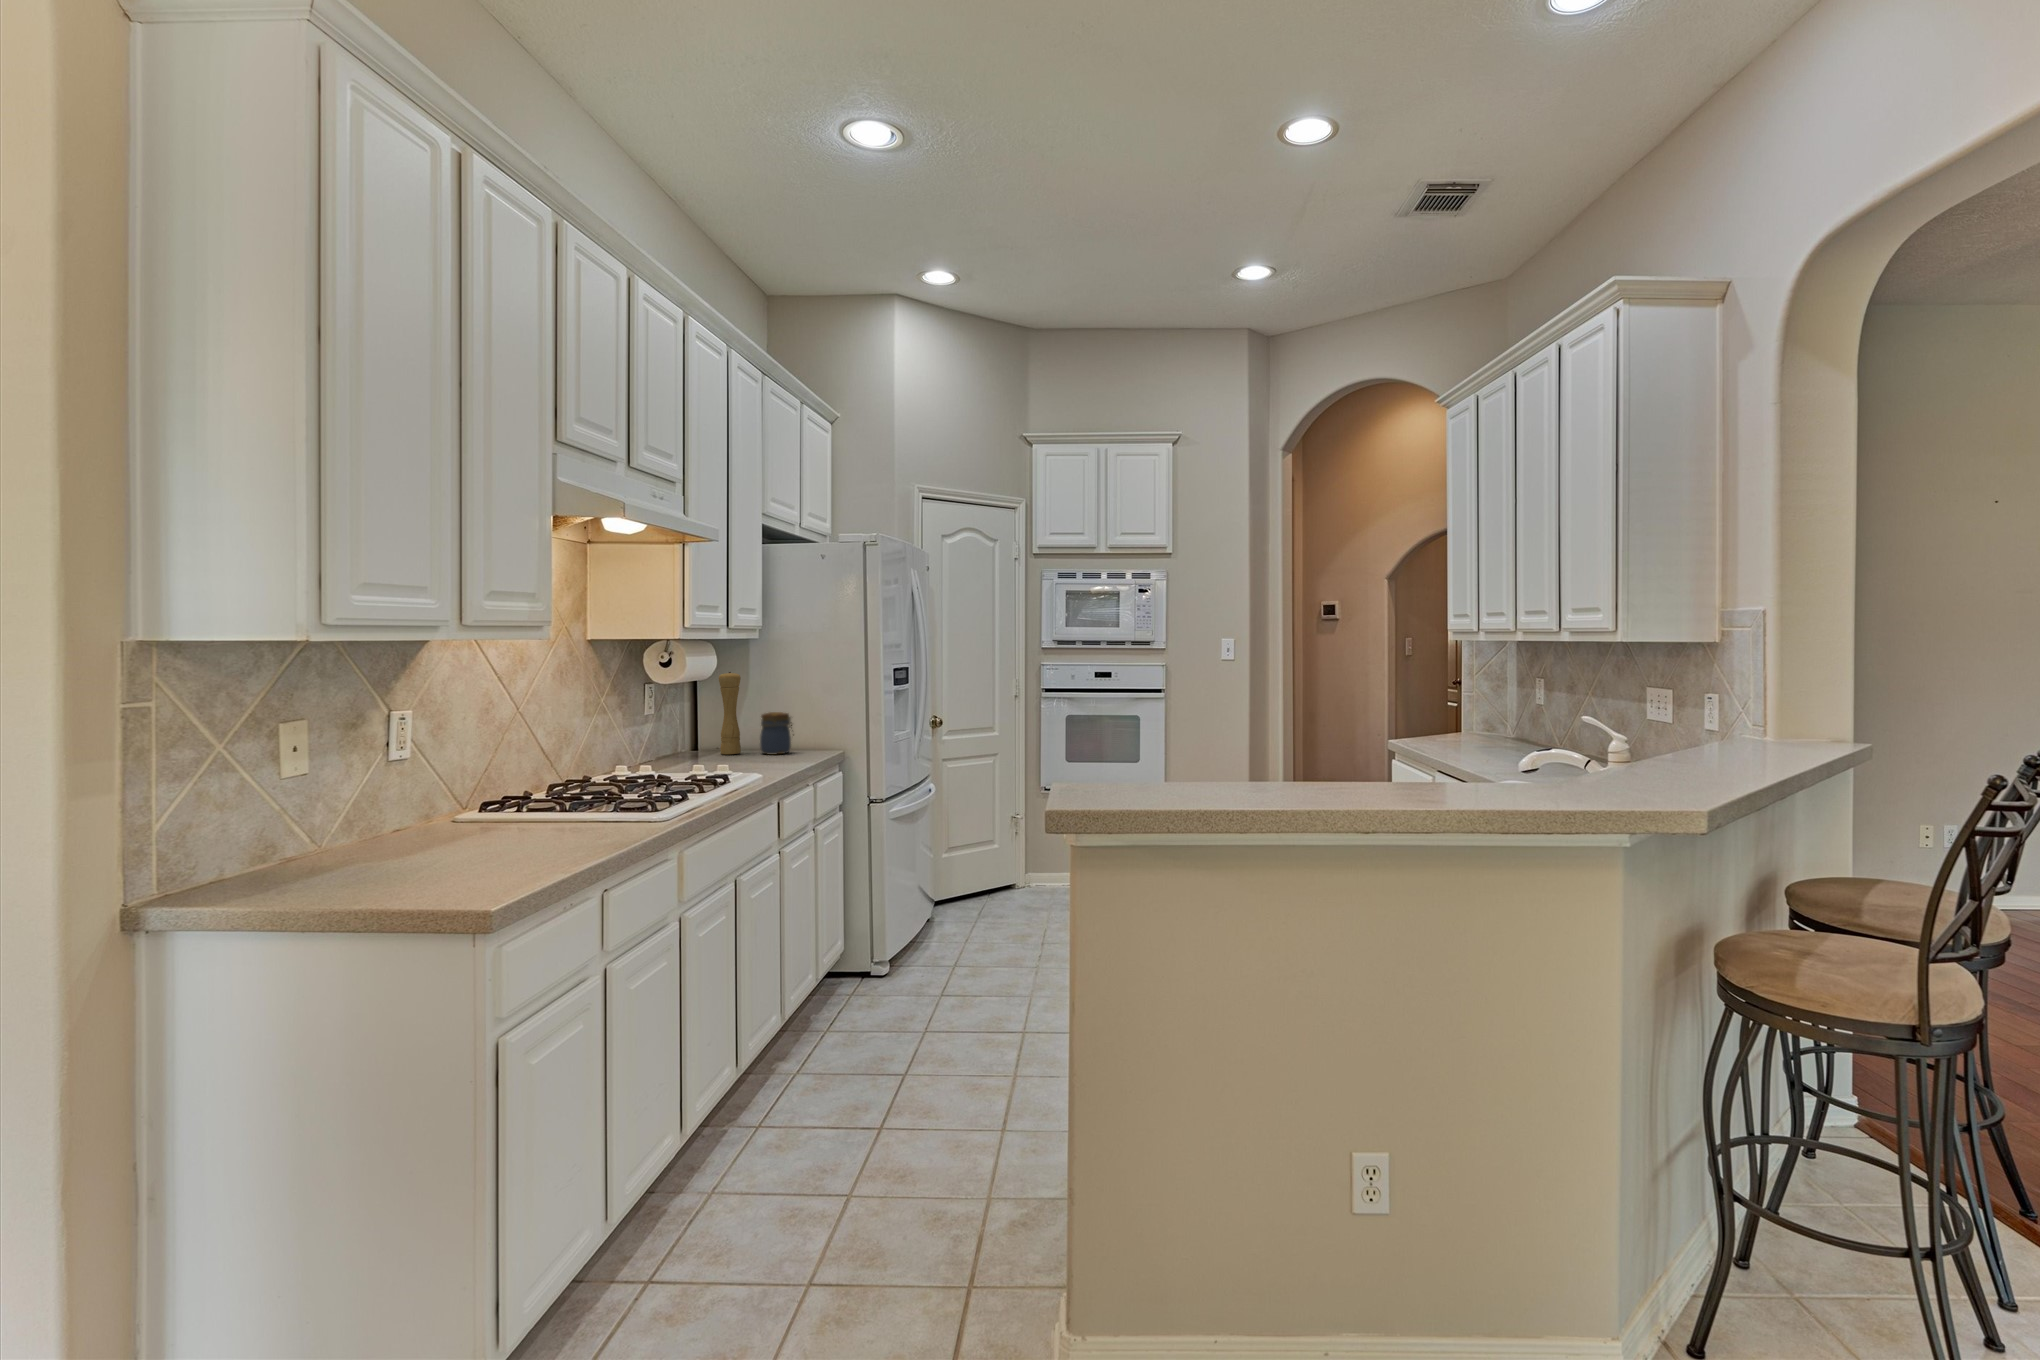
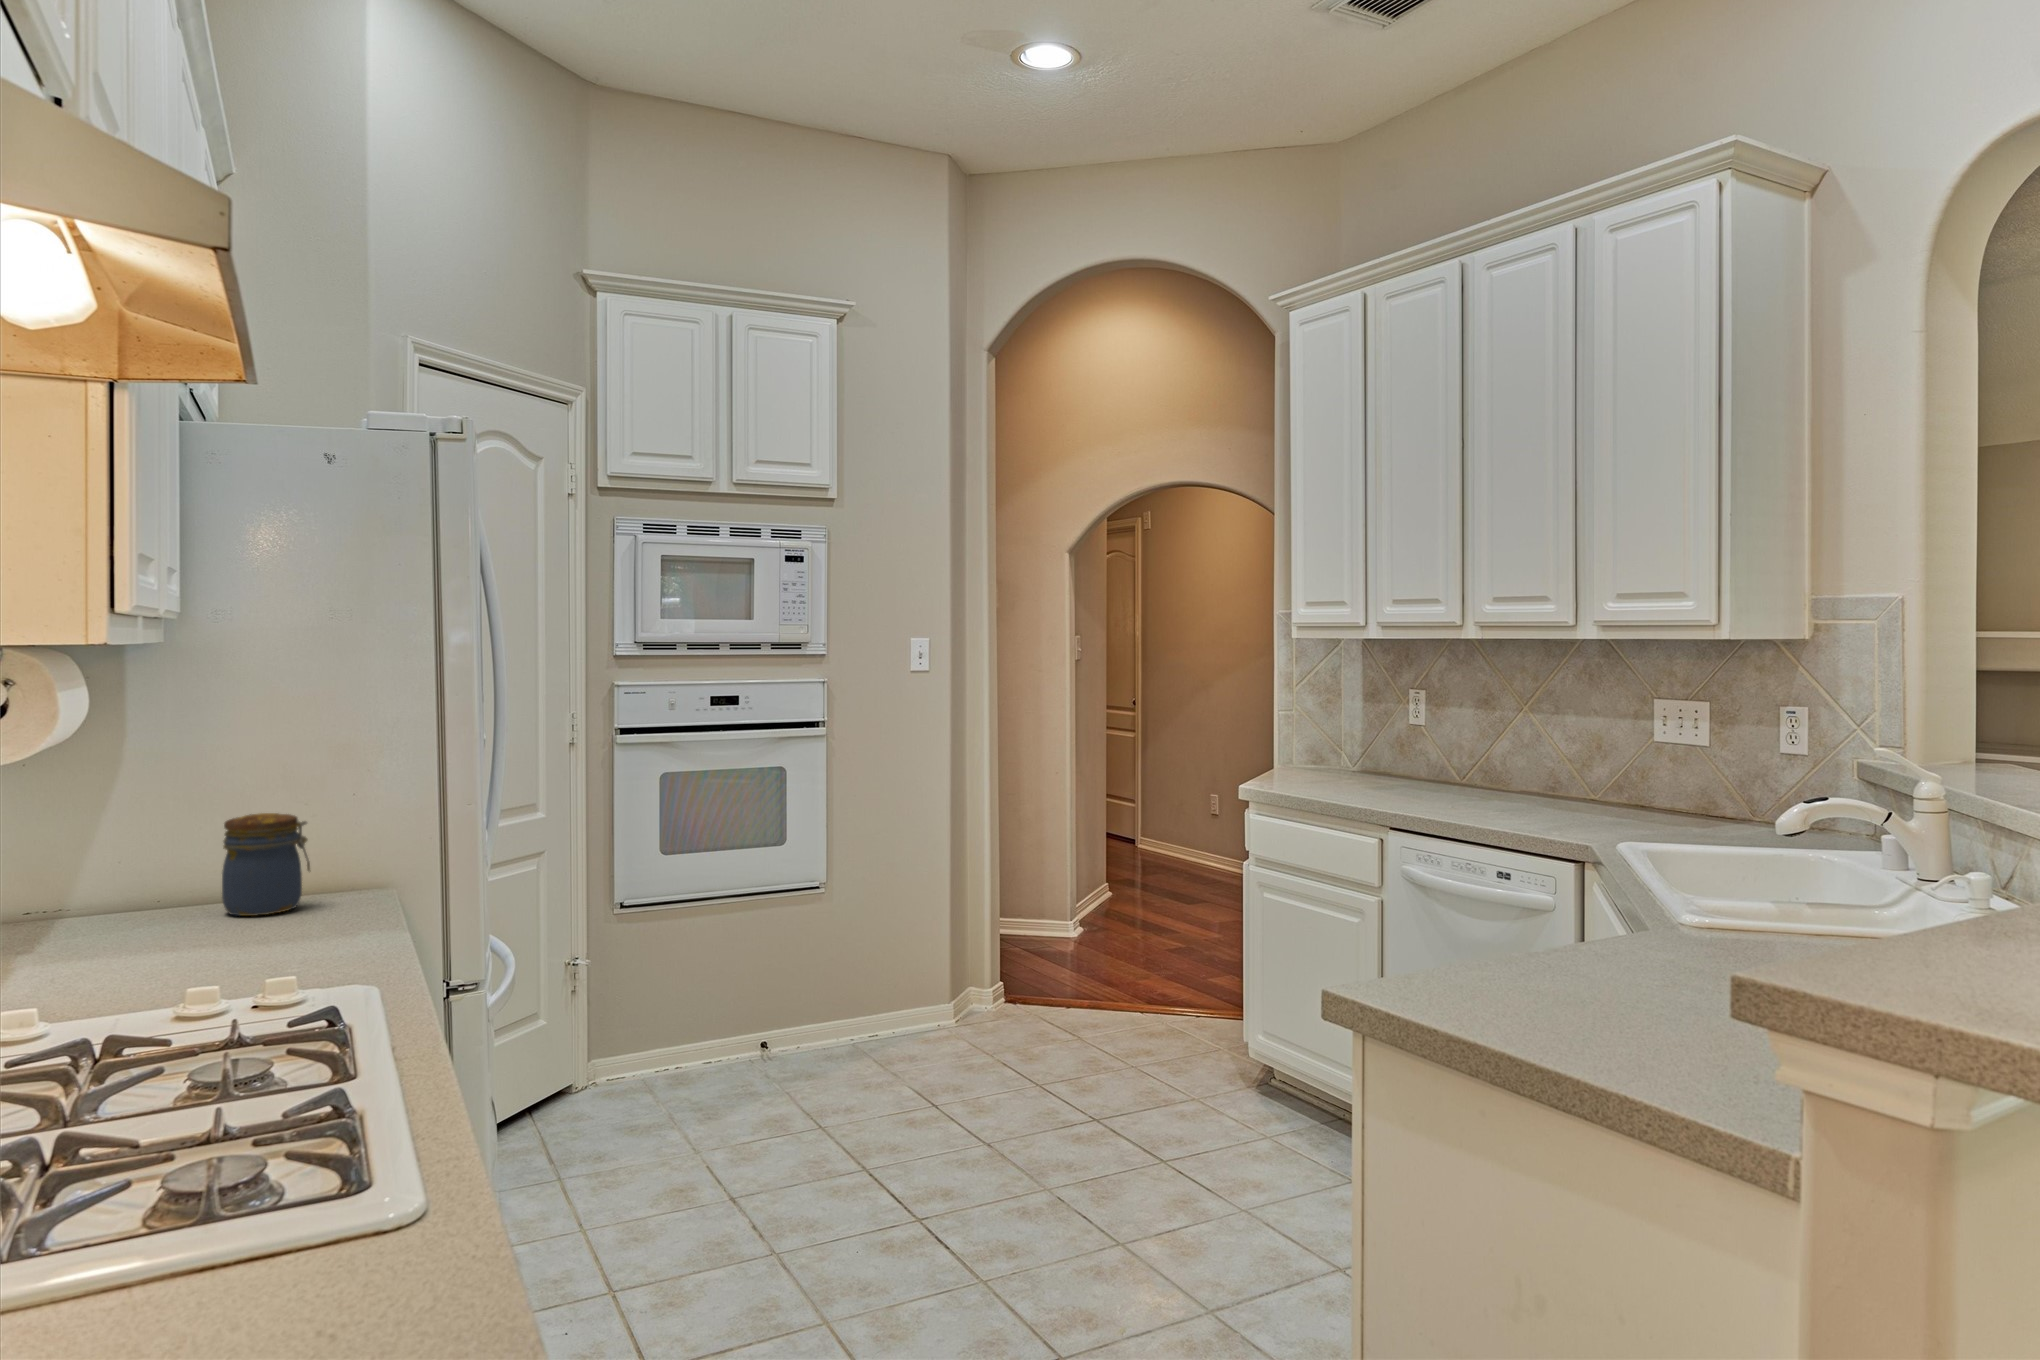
pepper mill: present [719,672,741,754] -> none [108,724,170,928]

